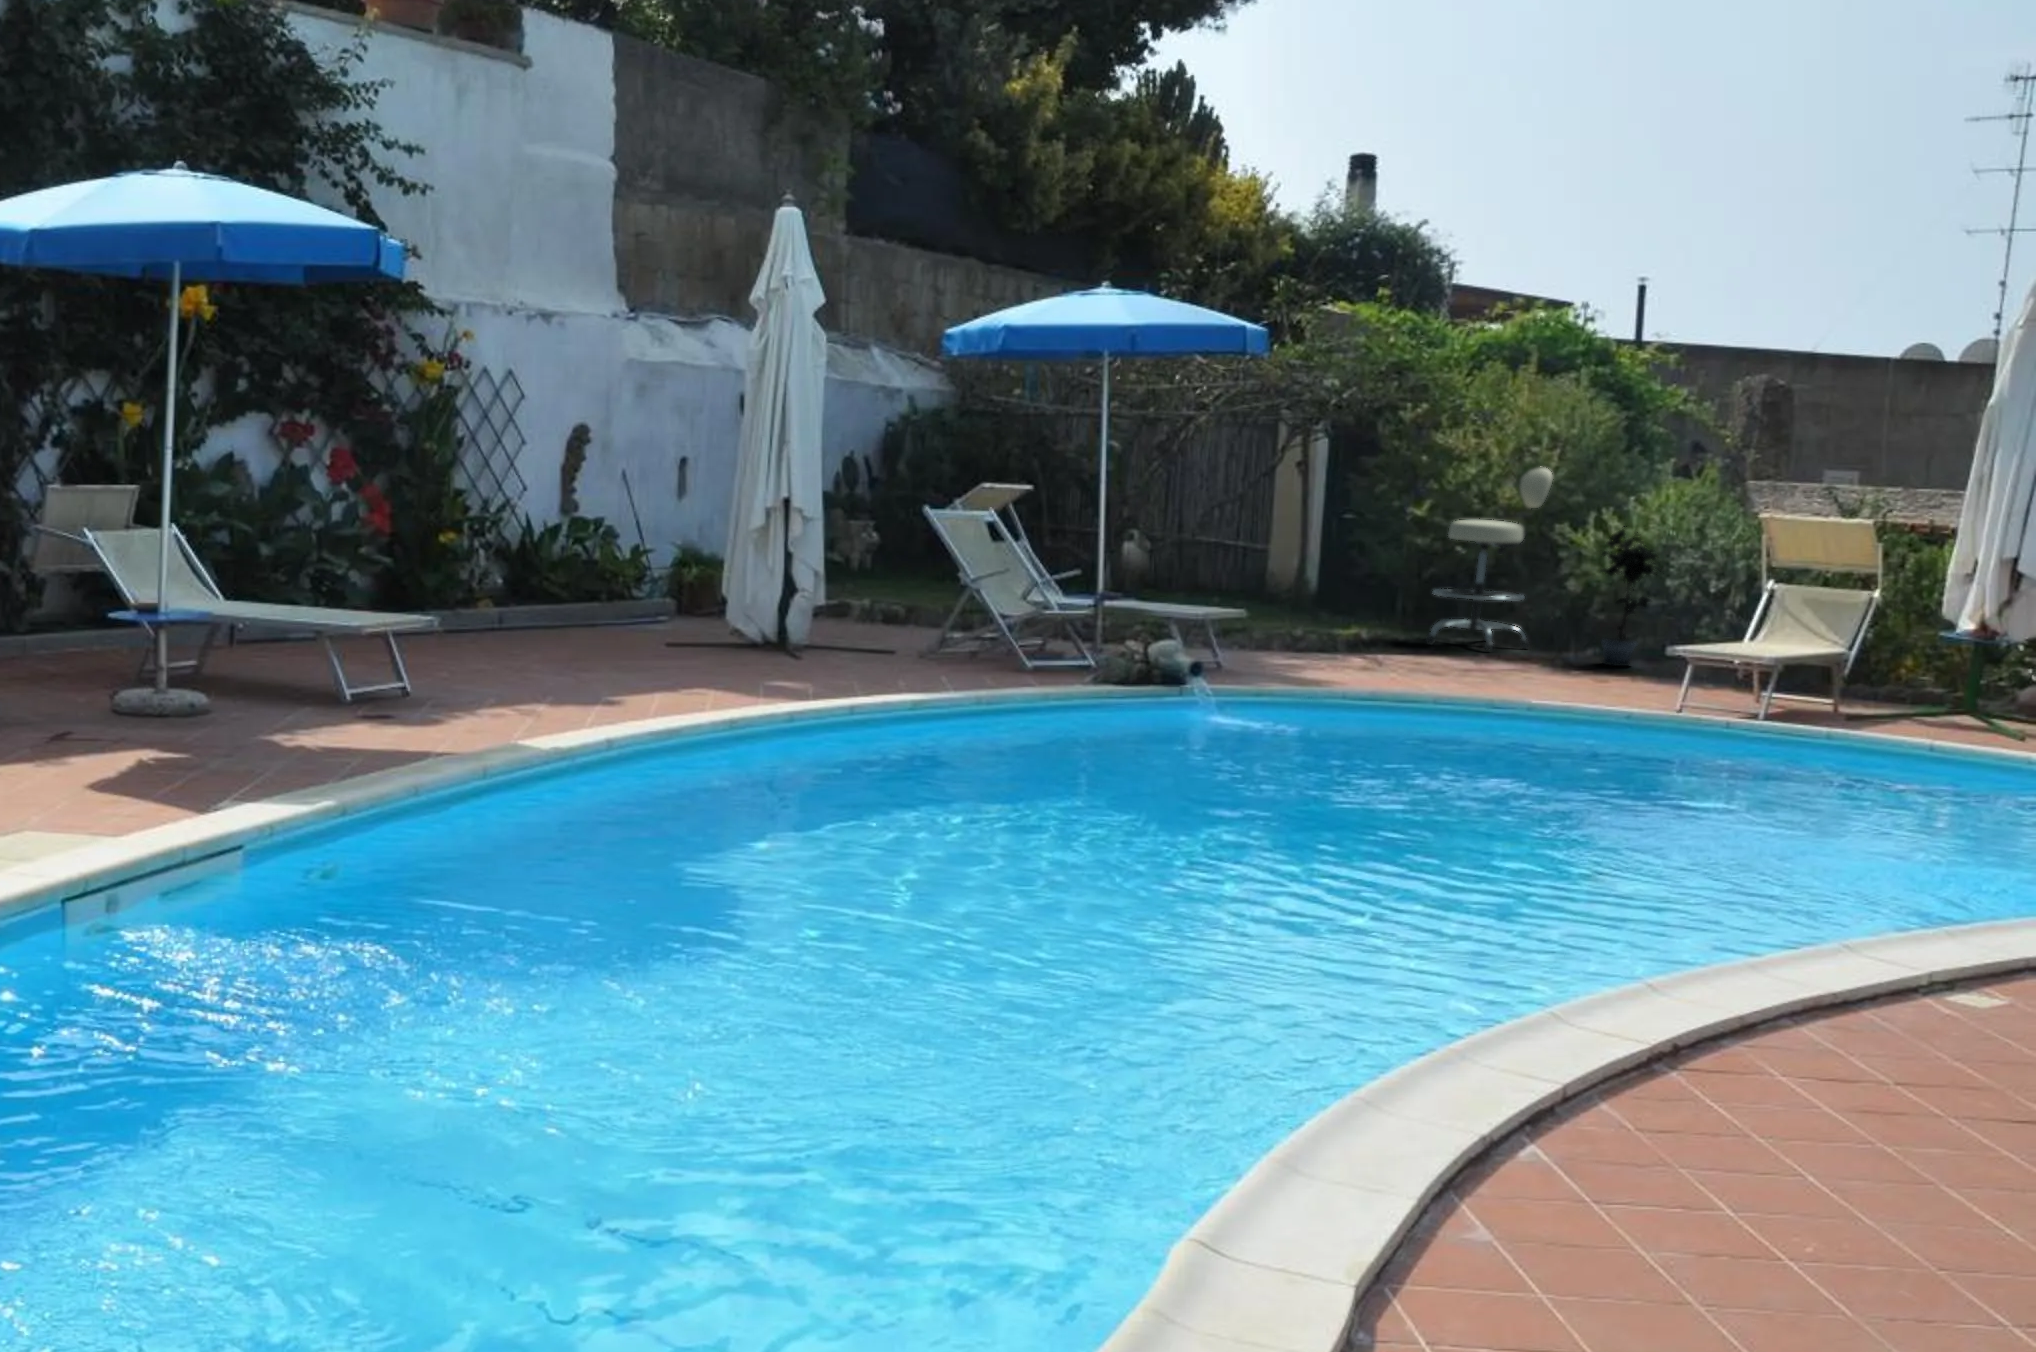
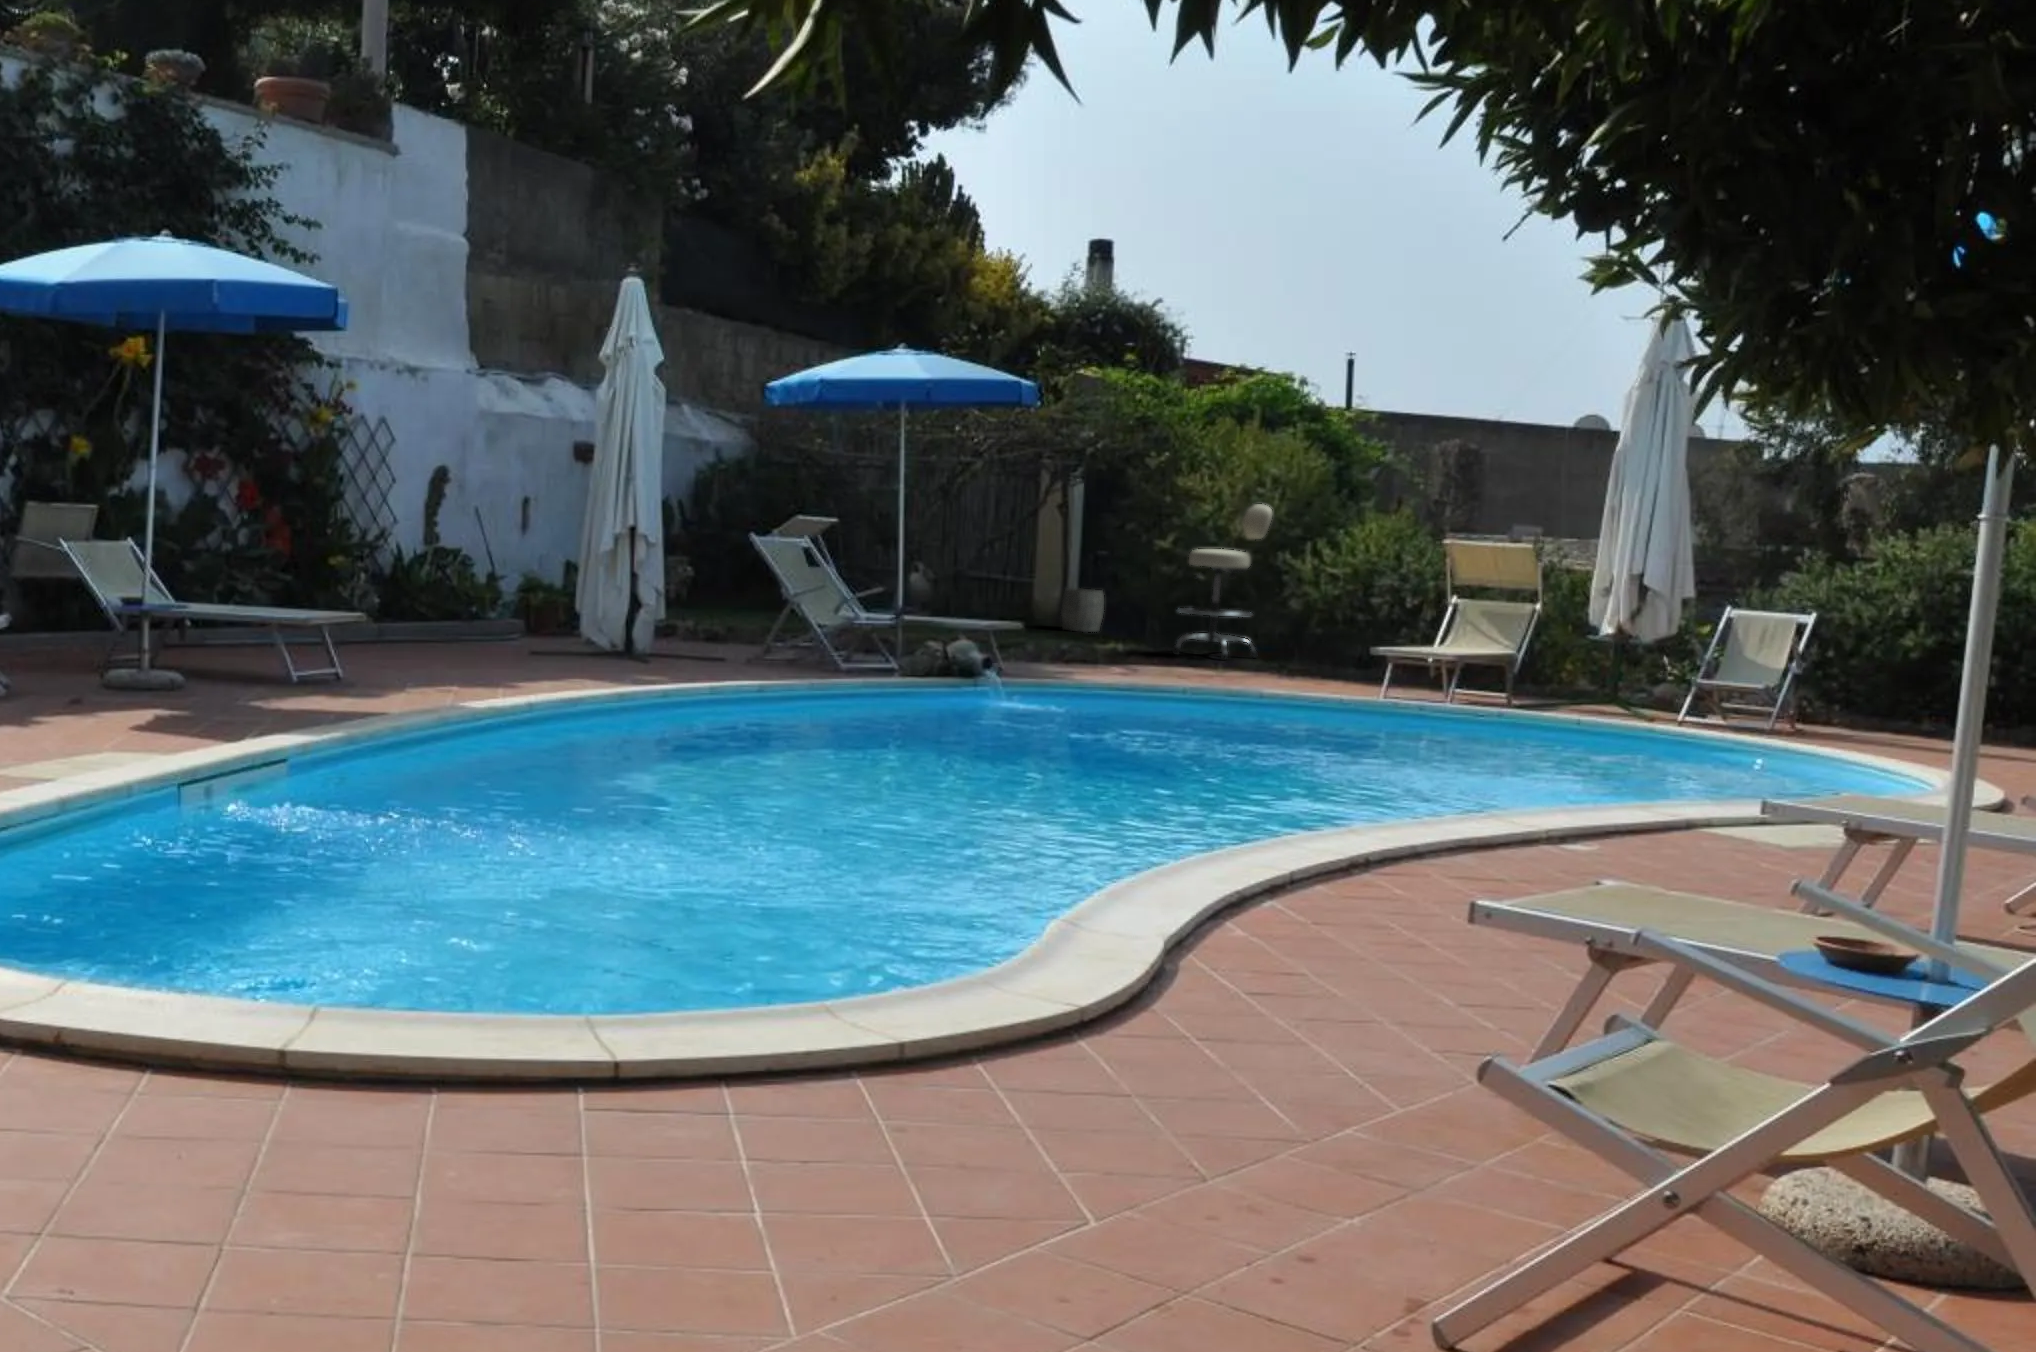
potted plant: present [1601,526,1661,666] -> none [1311,552,1365,670]
woven basket: none [1295,562,1346,613] -> present [1061,588,1104,632]

